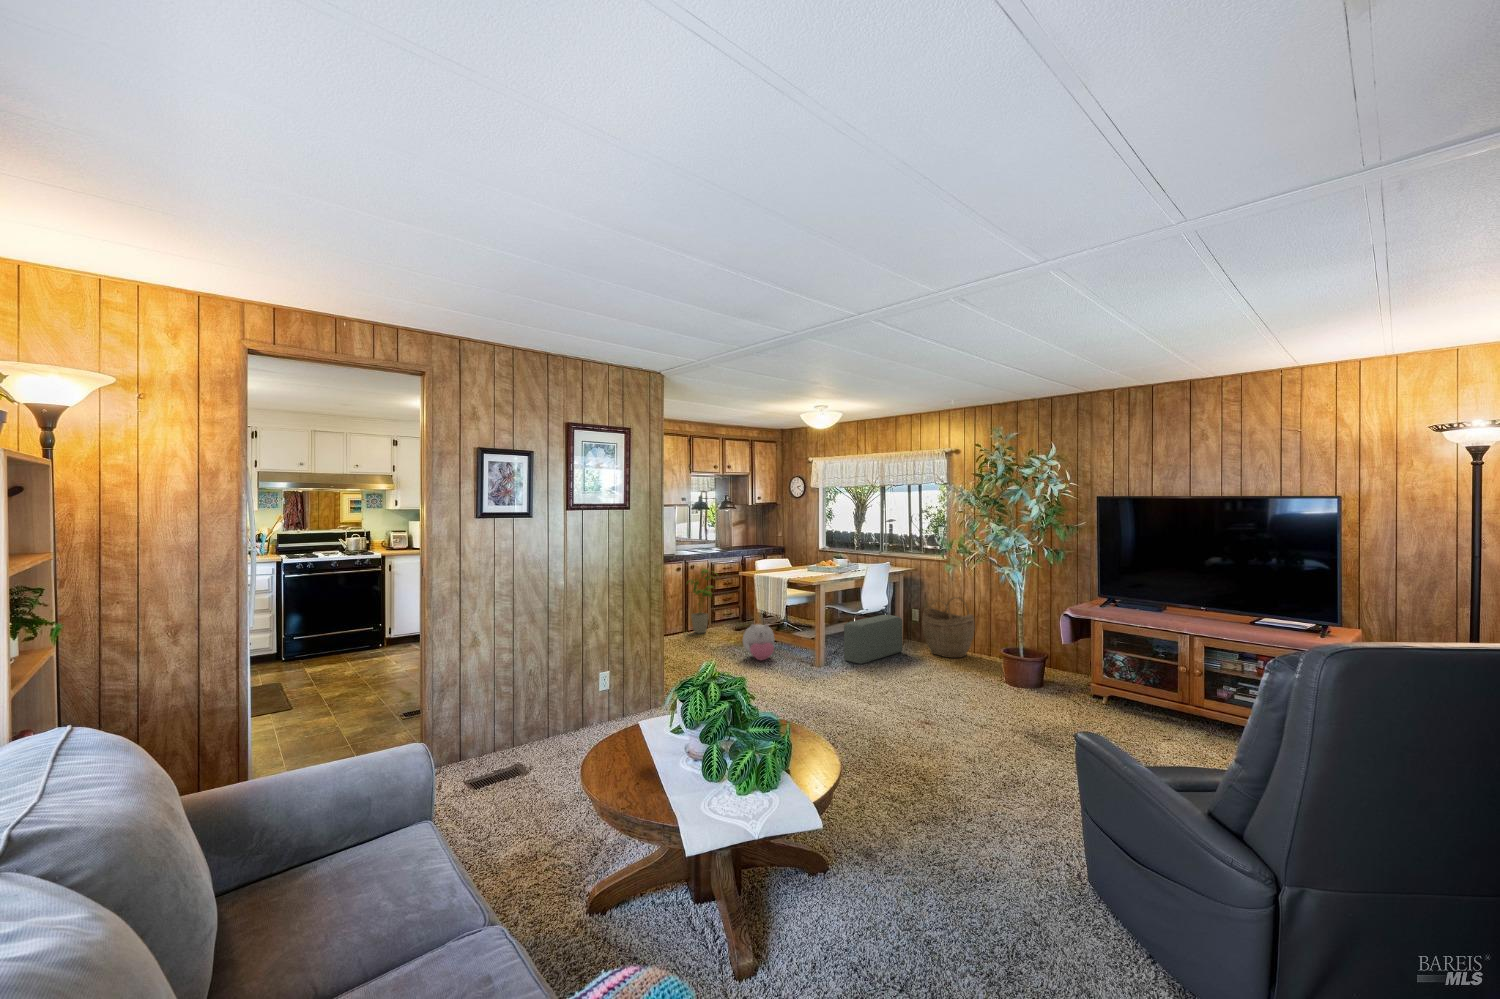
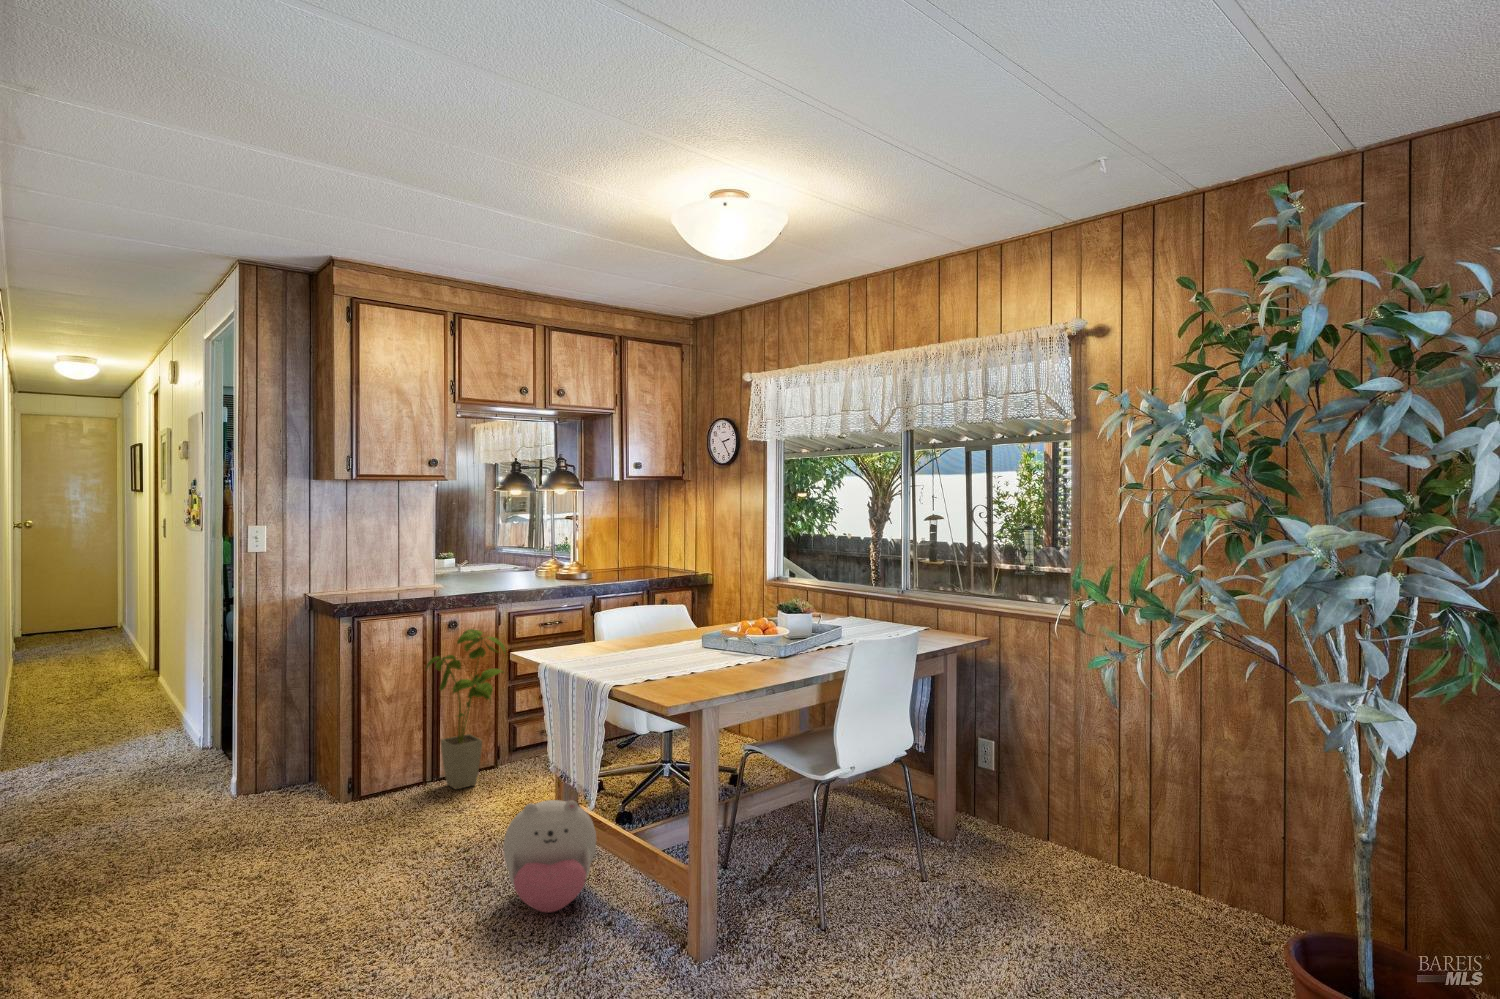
woven basket: present [922,597,975,658] -> none [1010,717,1156,897]
pouf: present [844,615,902,664] -> none [789,764,954,929]

